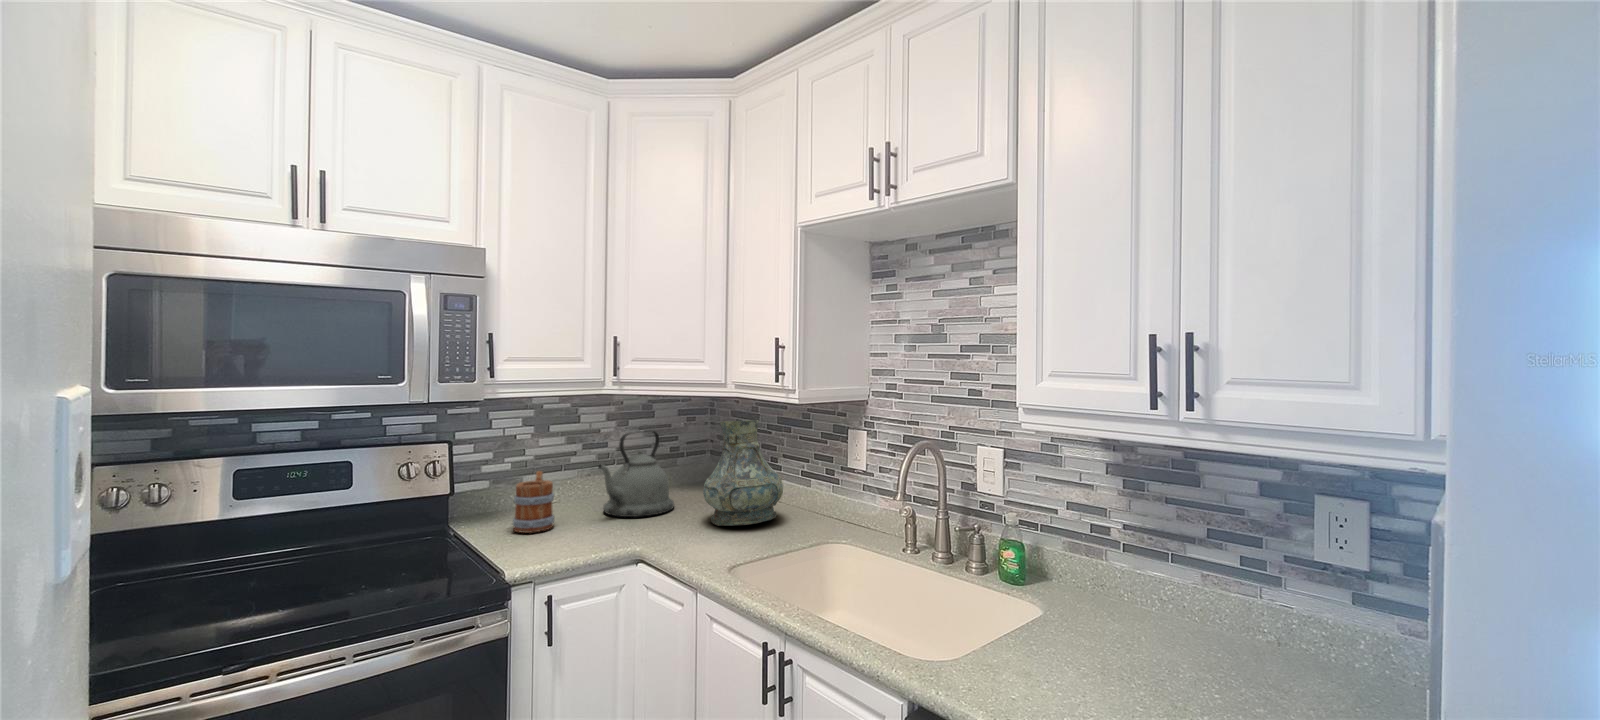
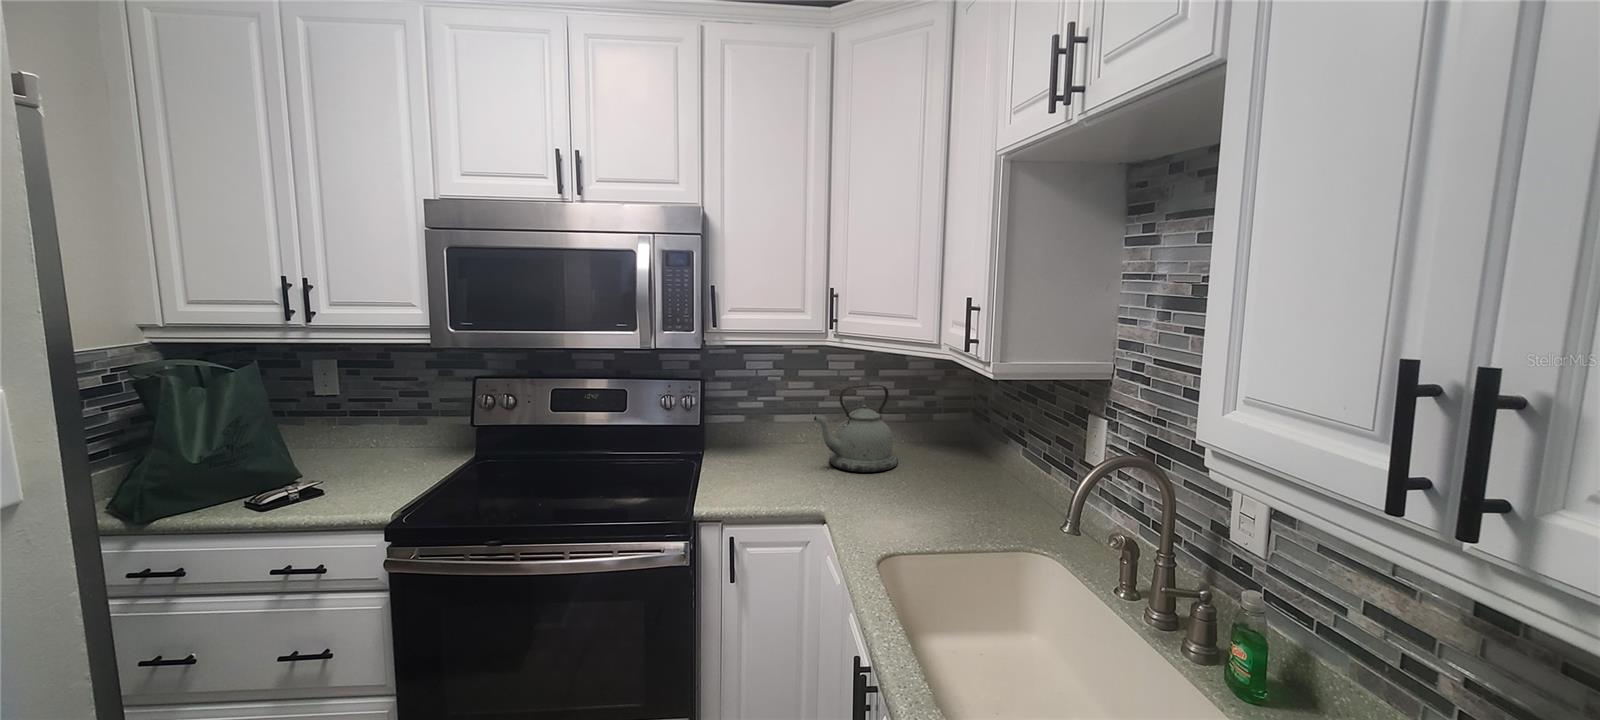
vase: present [703,420,783,526] -> none [901,387,994,506]
mug: present [513,471,554,533] -> none [745,414,781,470]

